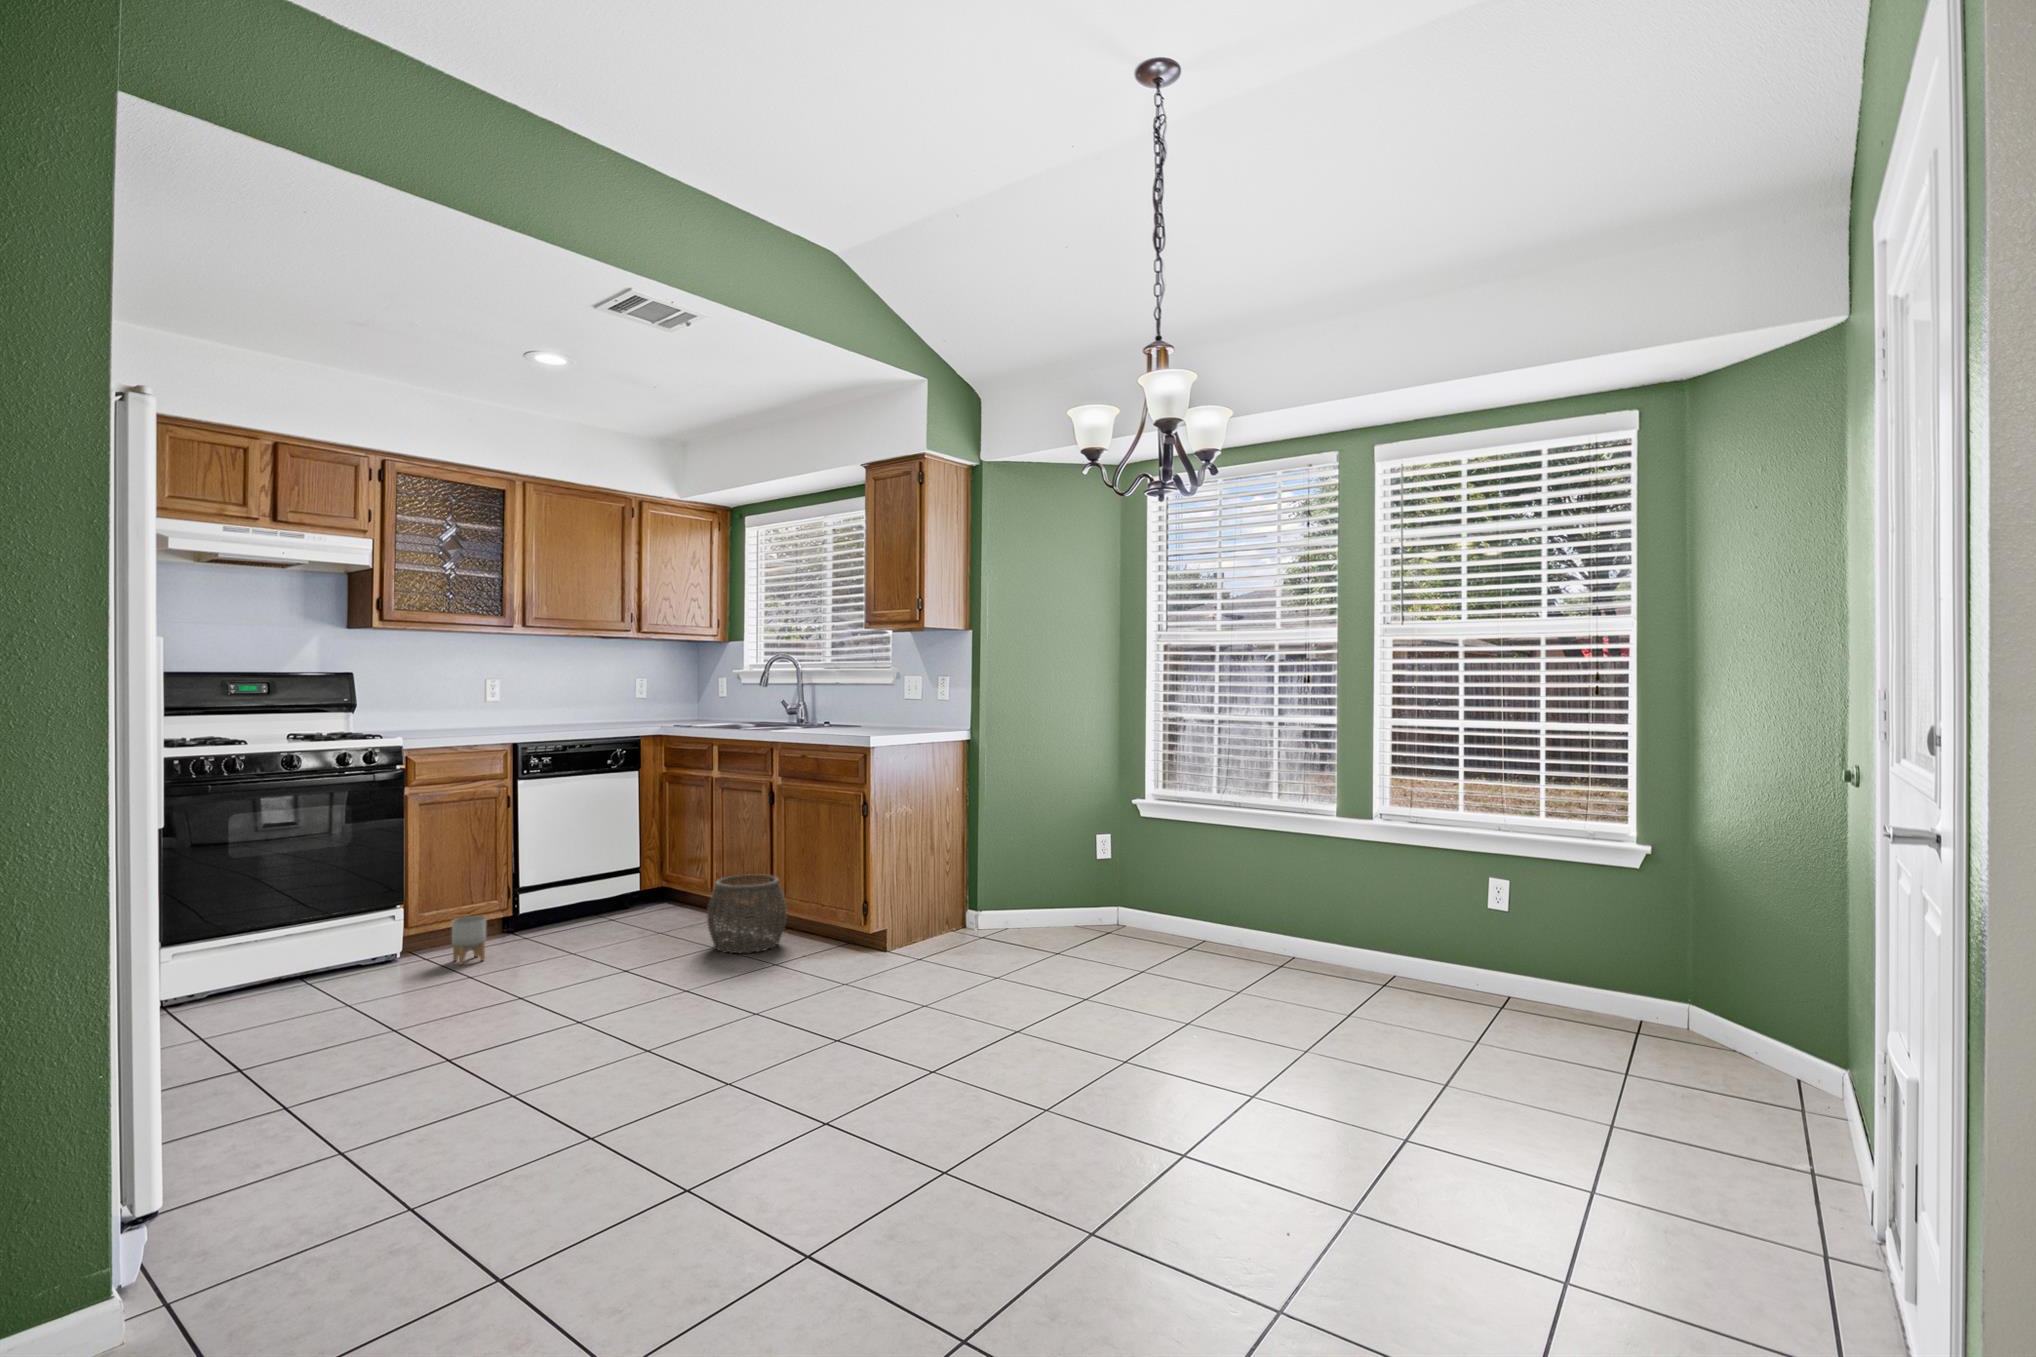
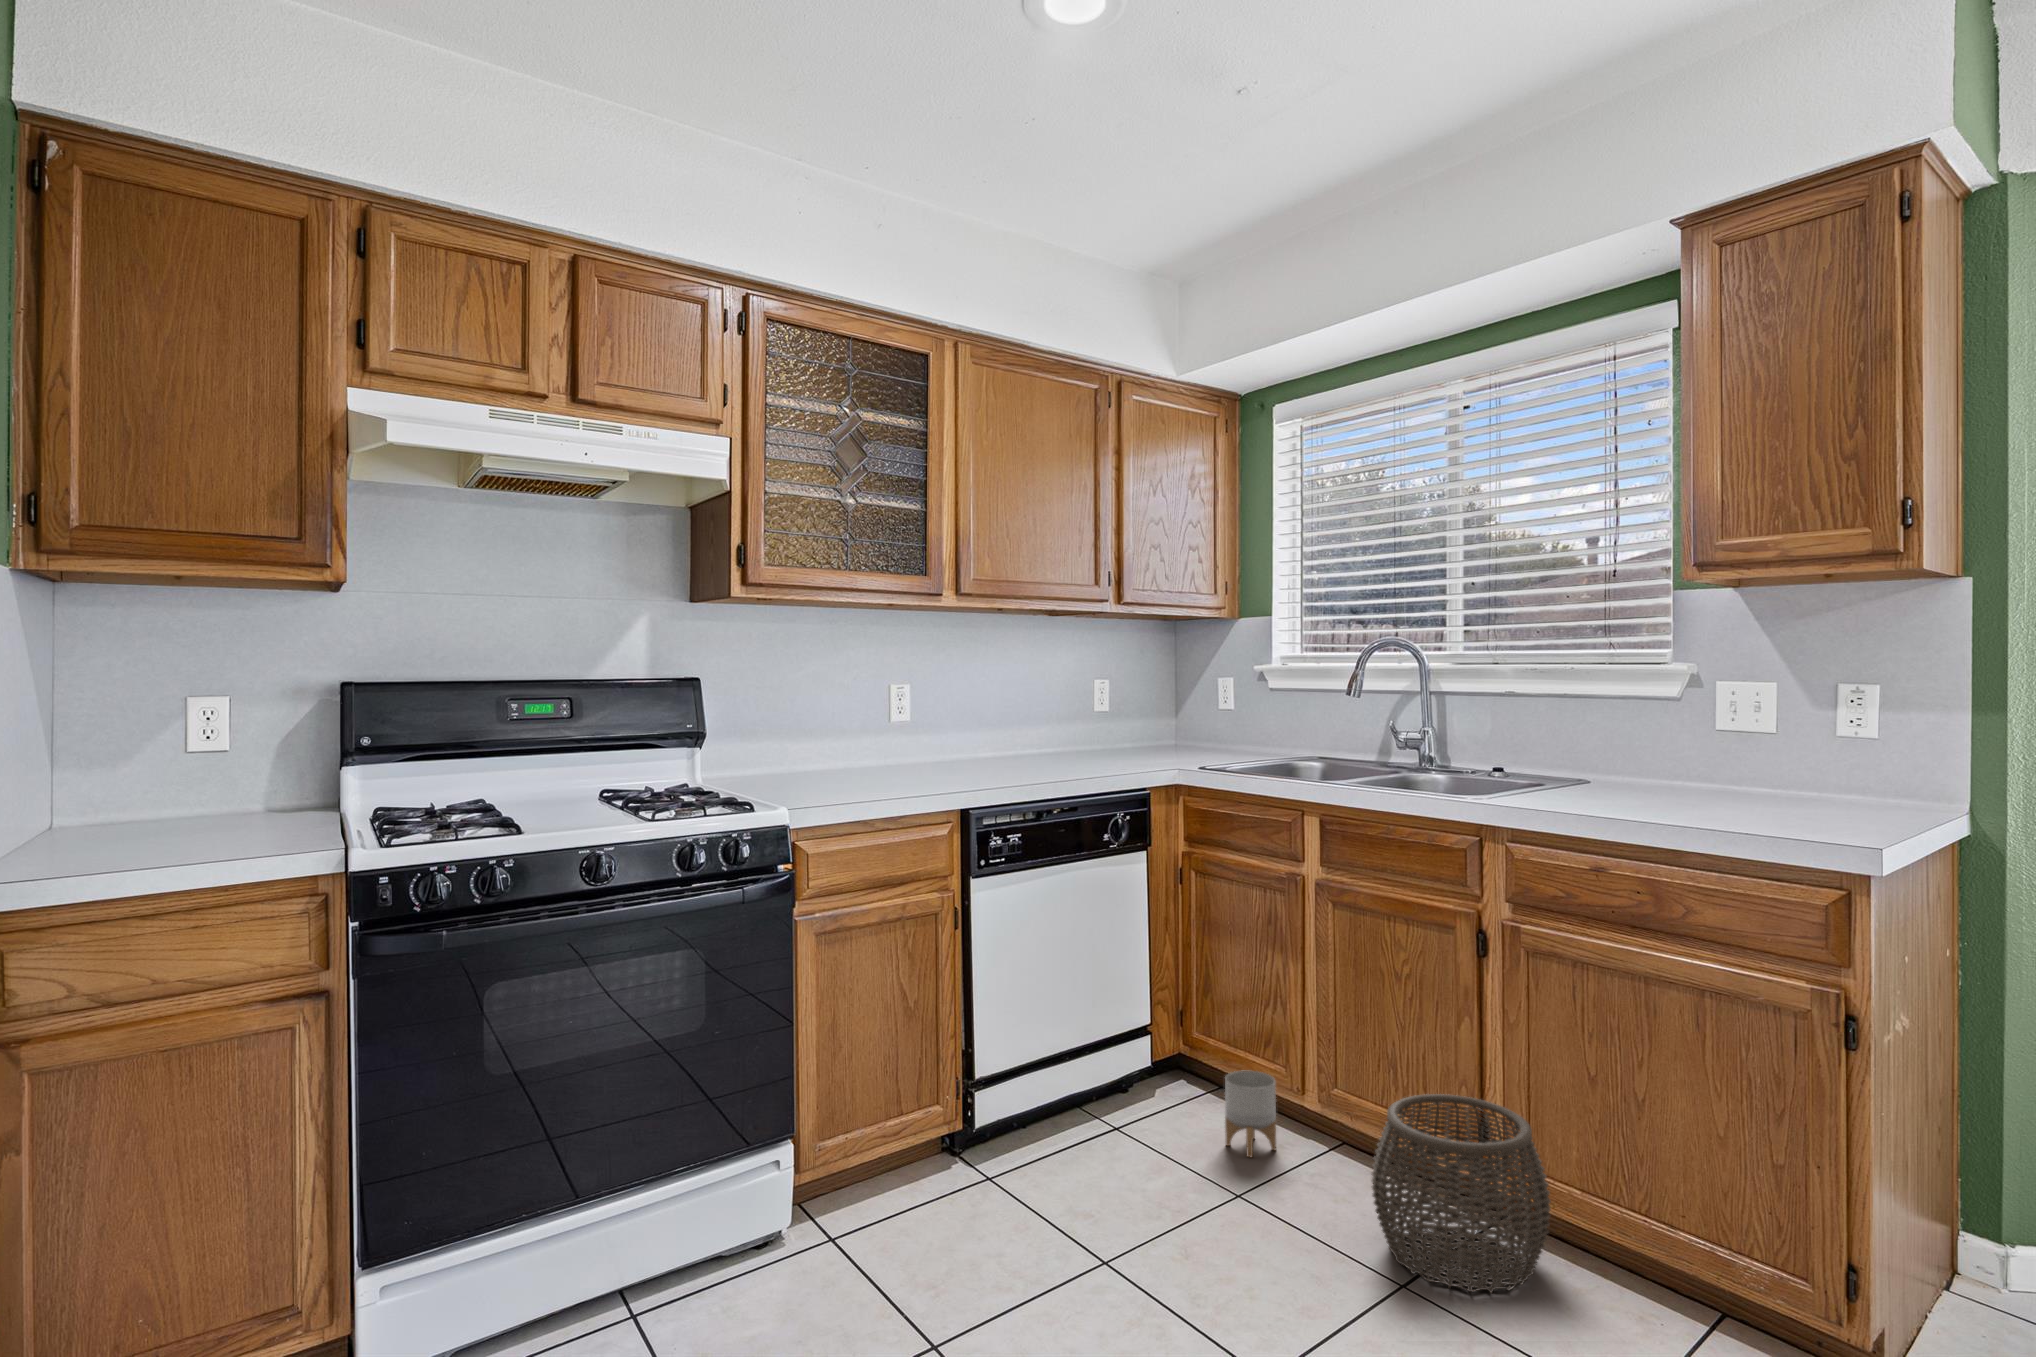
planter: present [452,916,486,965] -> present [1225,1070,1276,1157]

